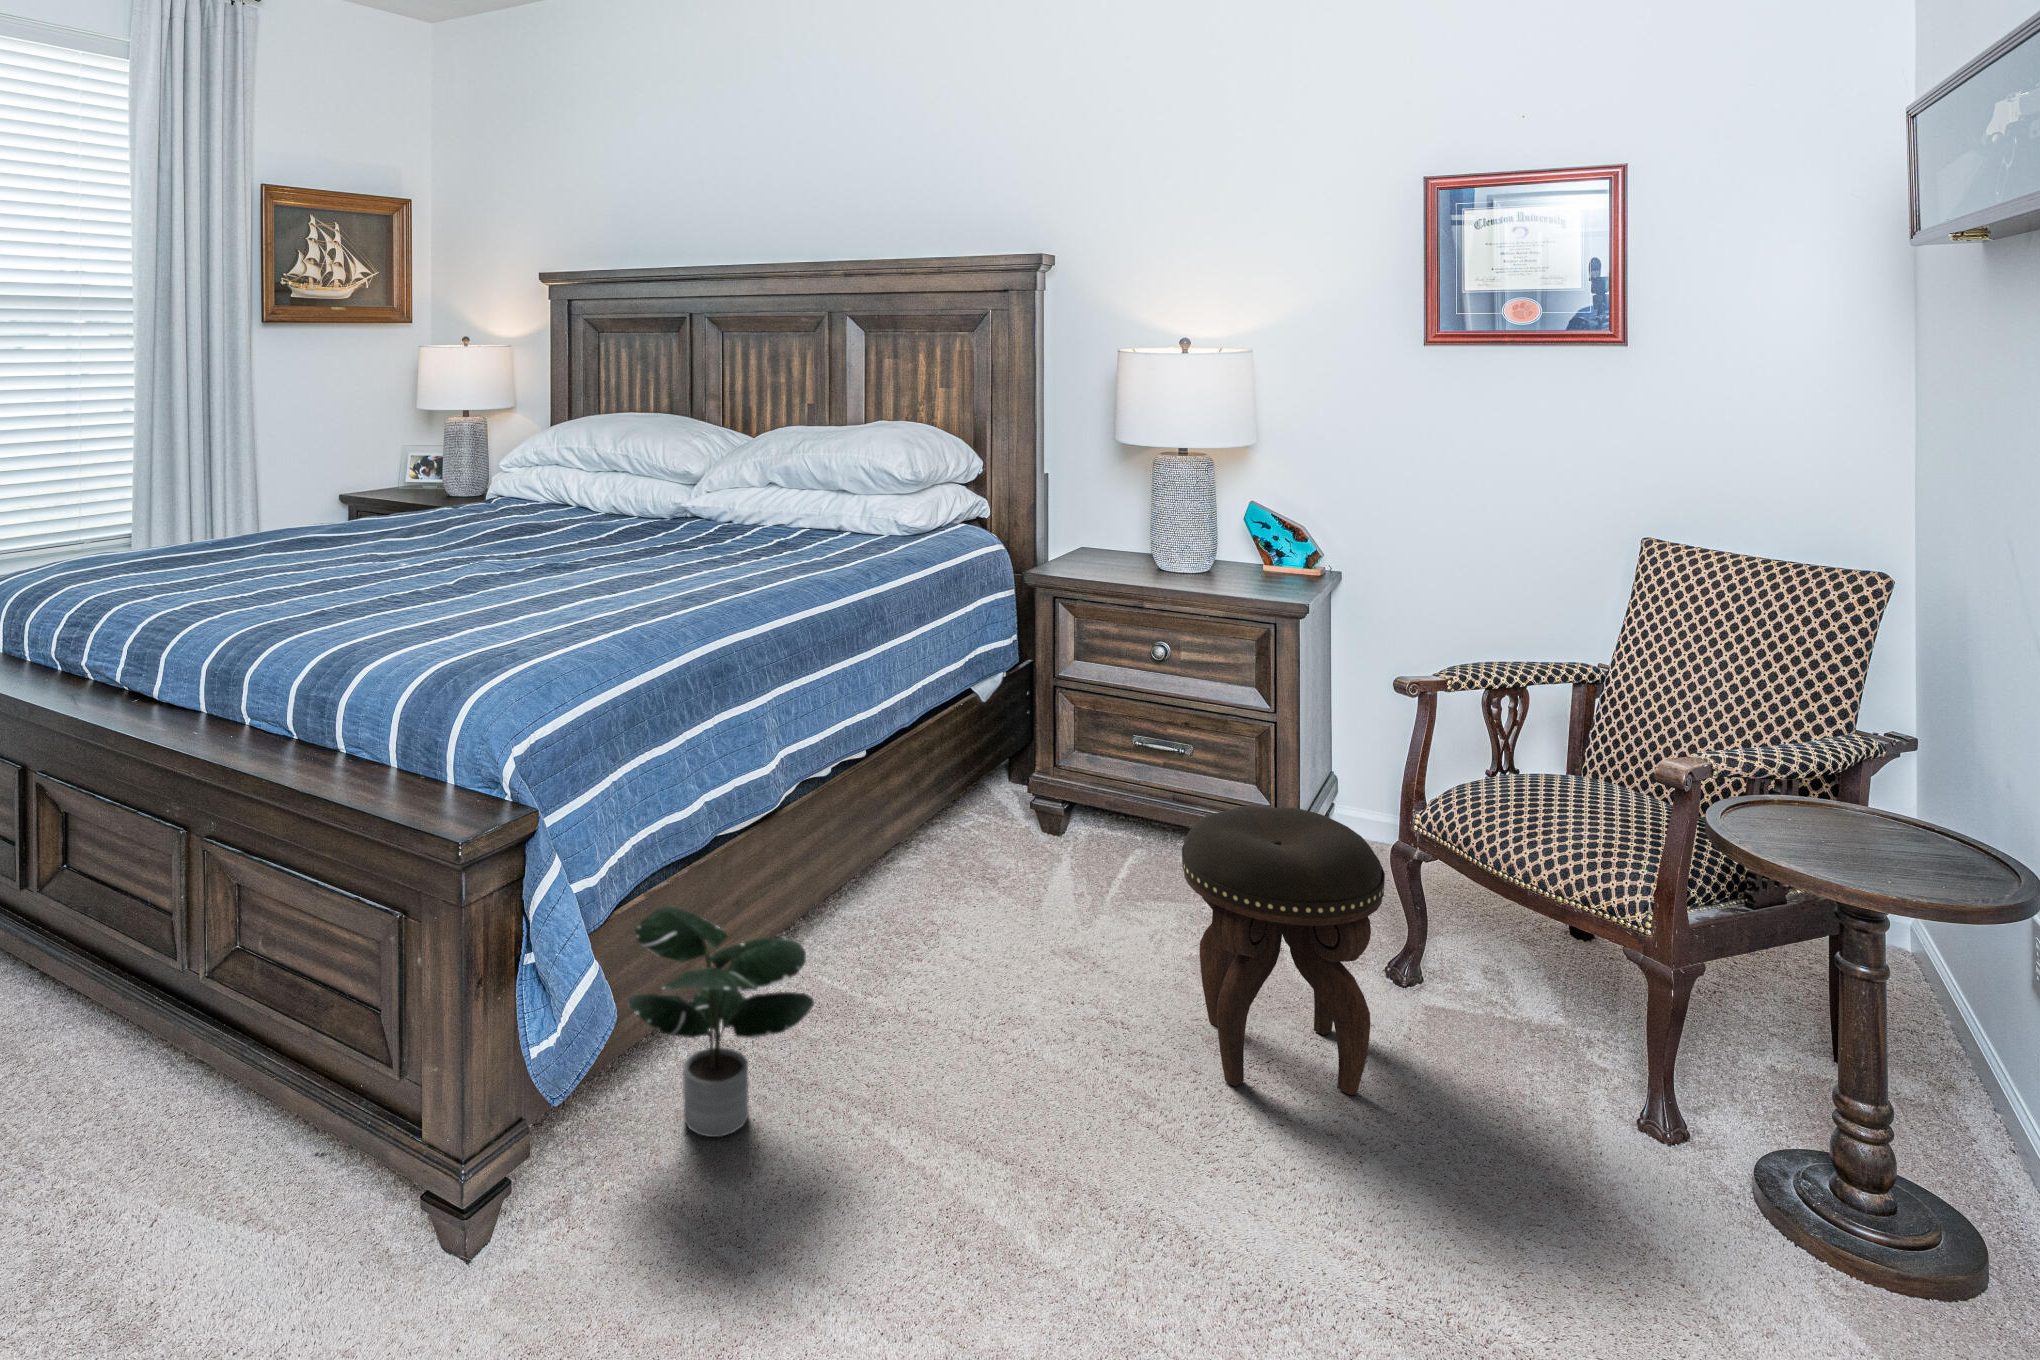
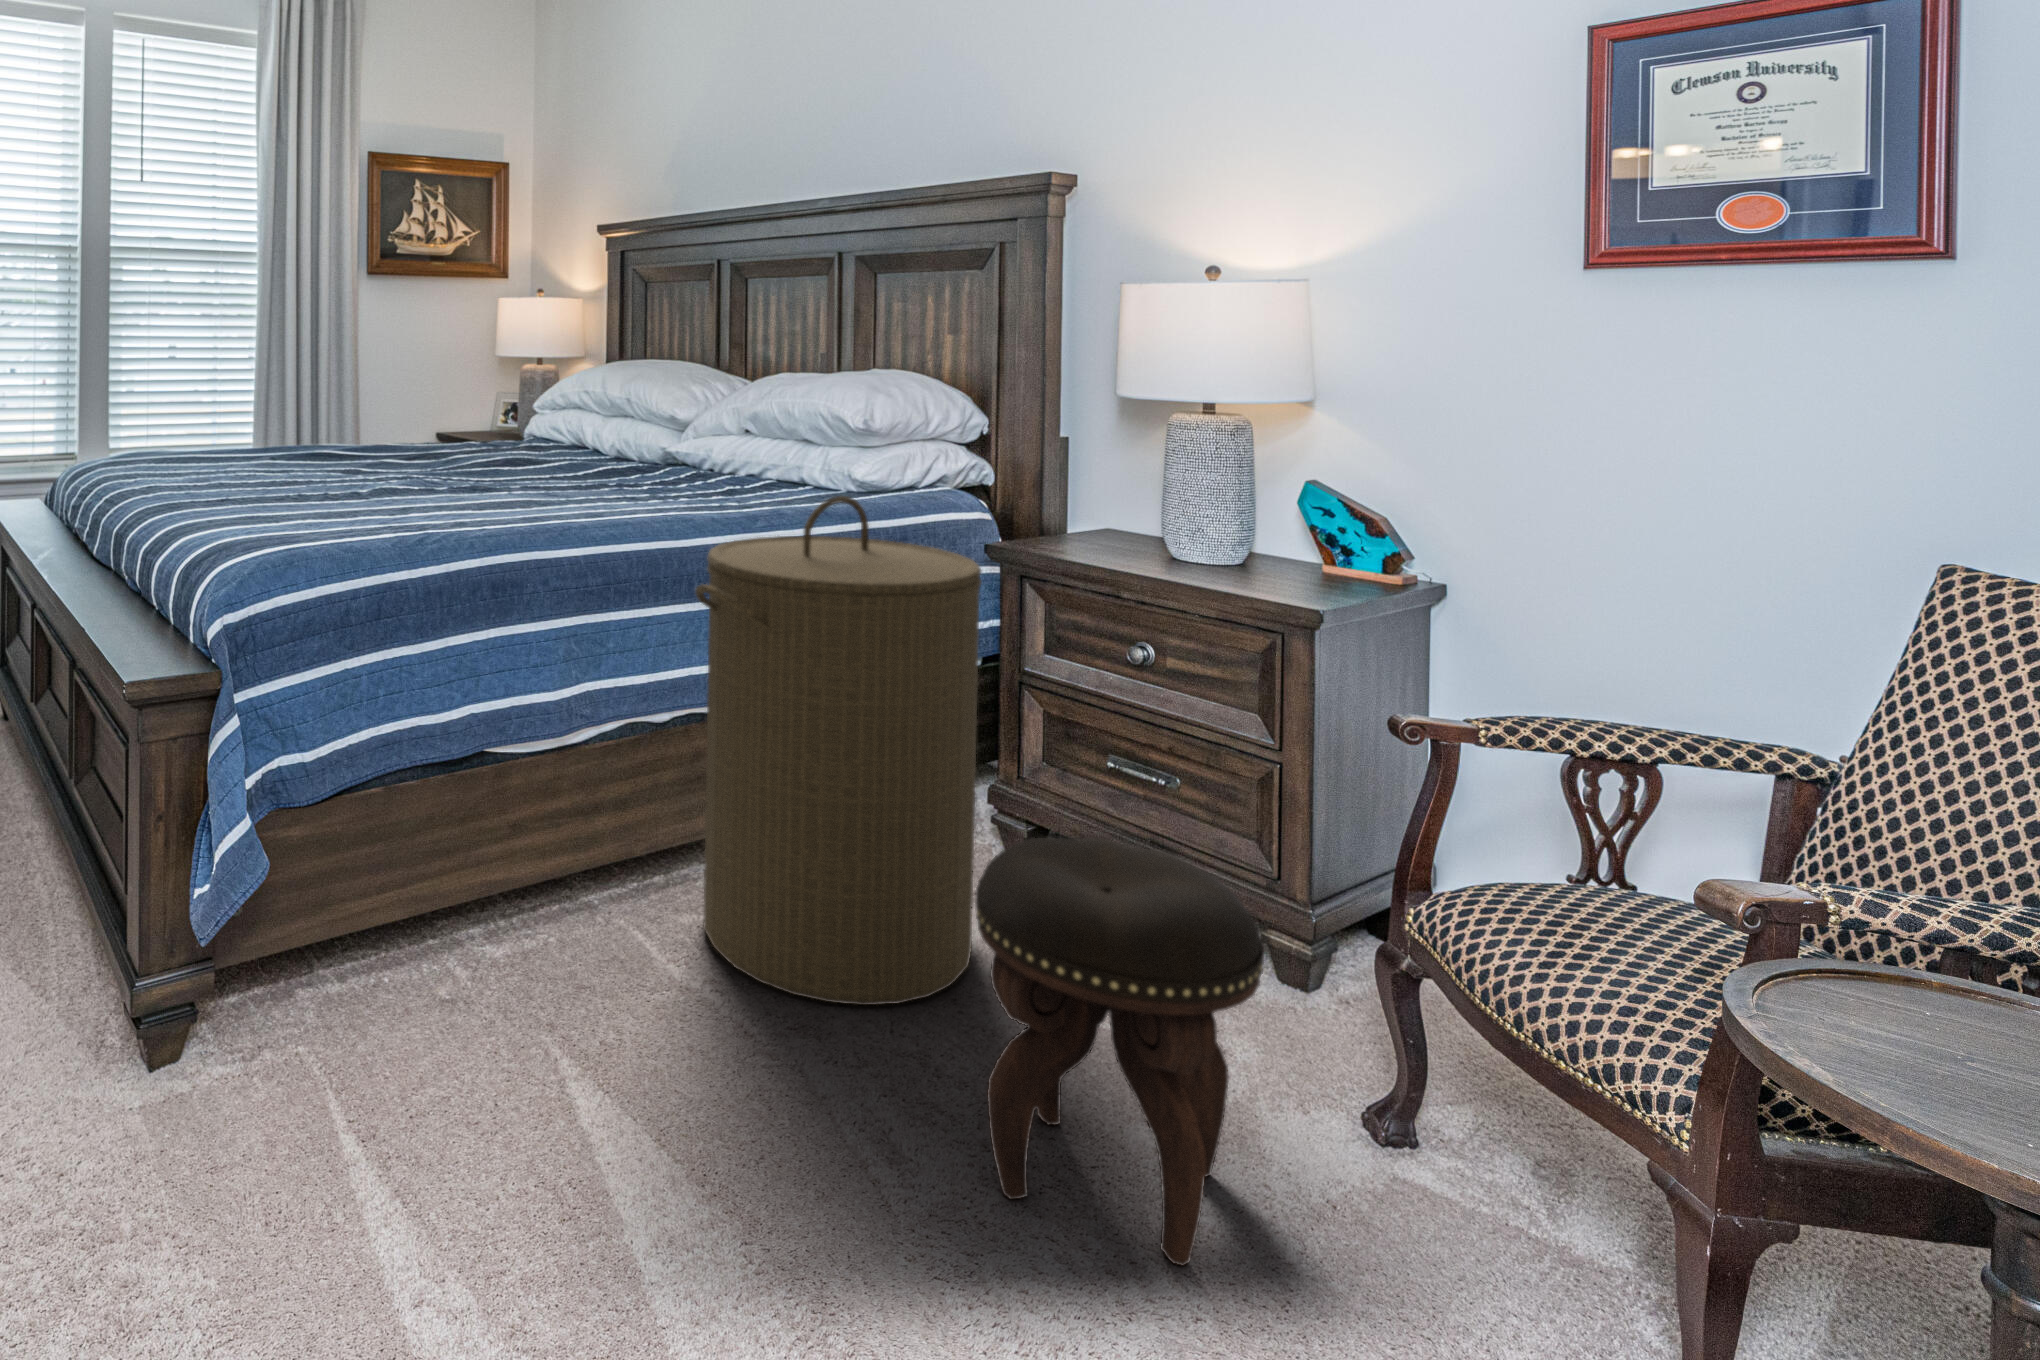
laundry hamper: none [869,556,1096,981] -> present [695,496,982,1005]
potted plant: present [628,906,814,1137] -> none [298,810,506,1065]

